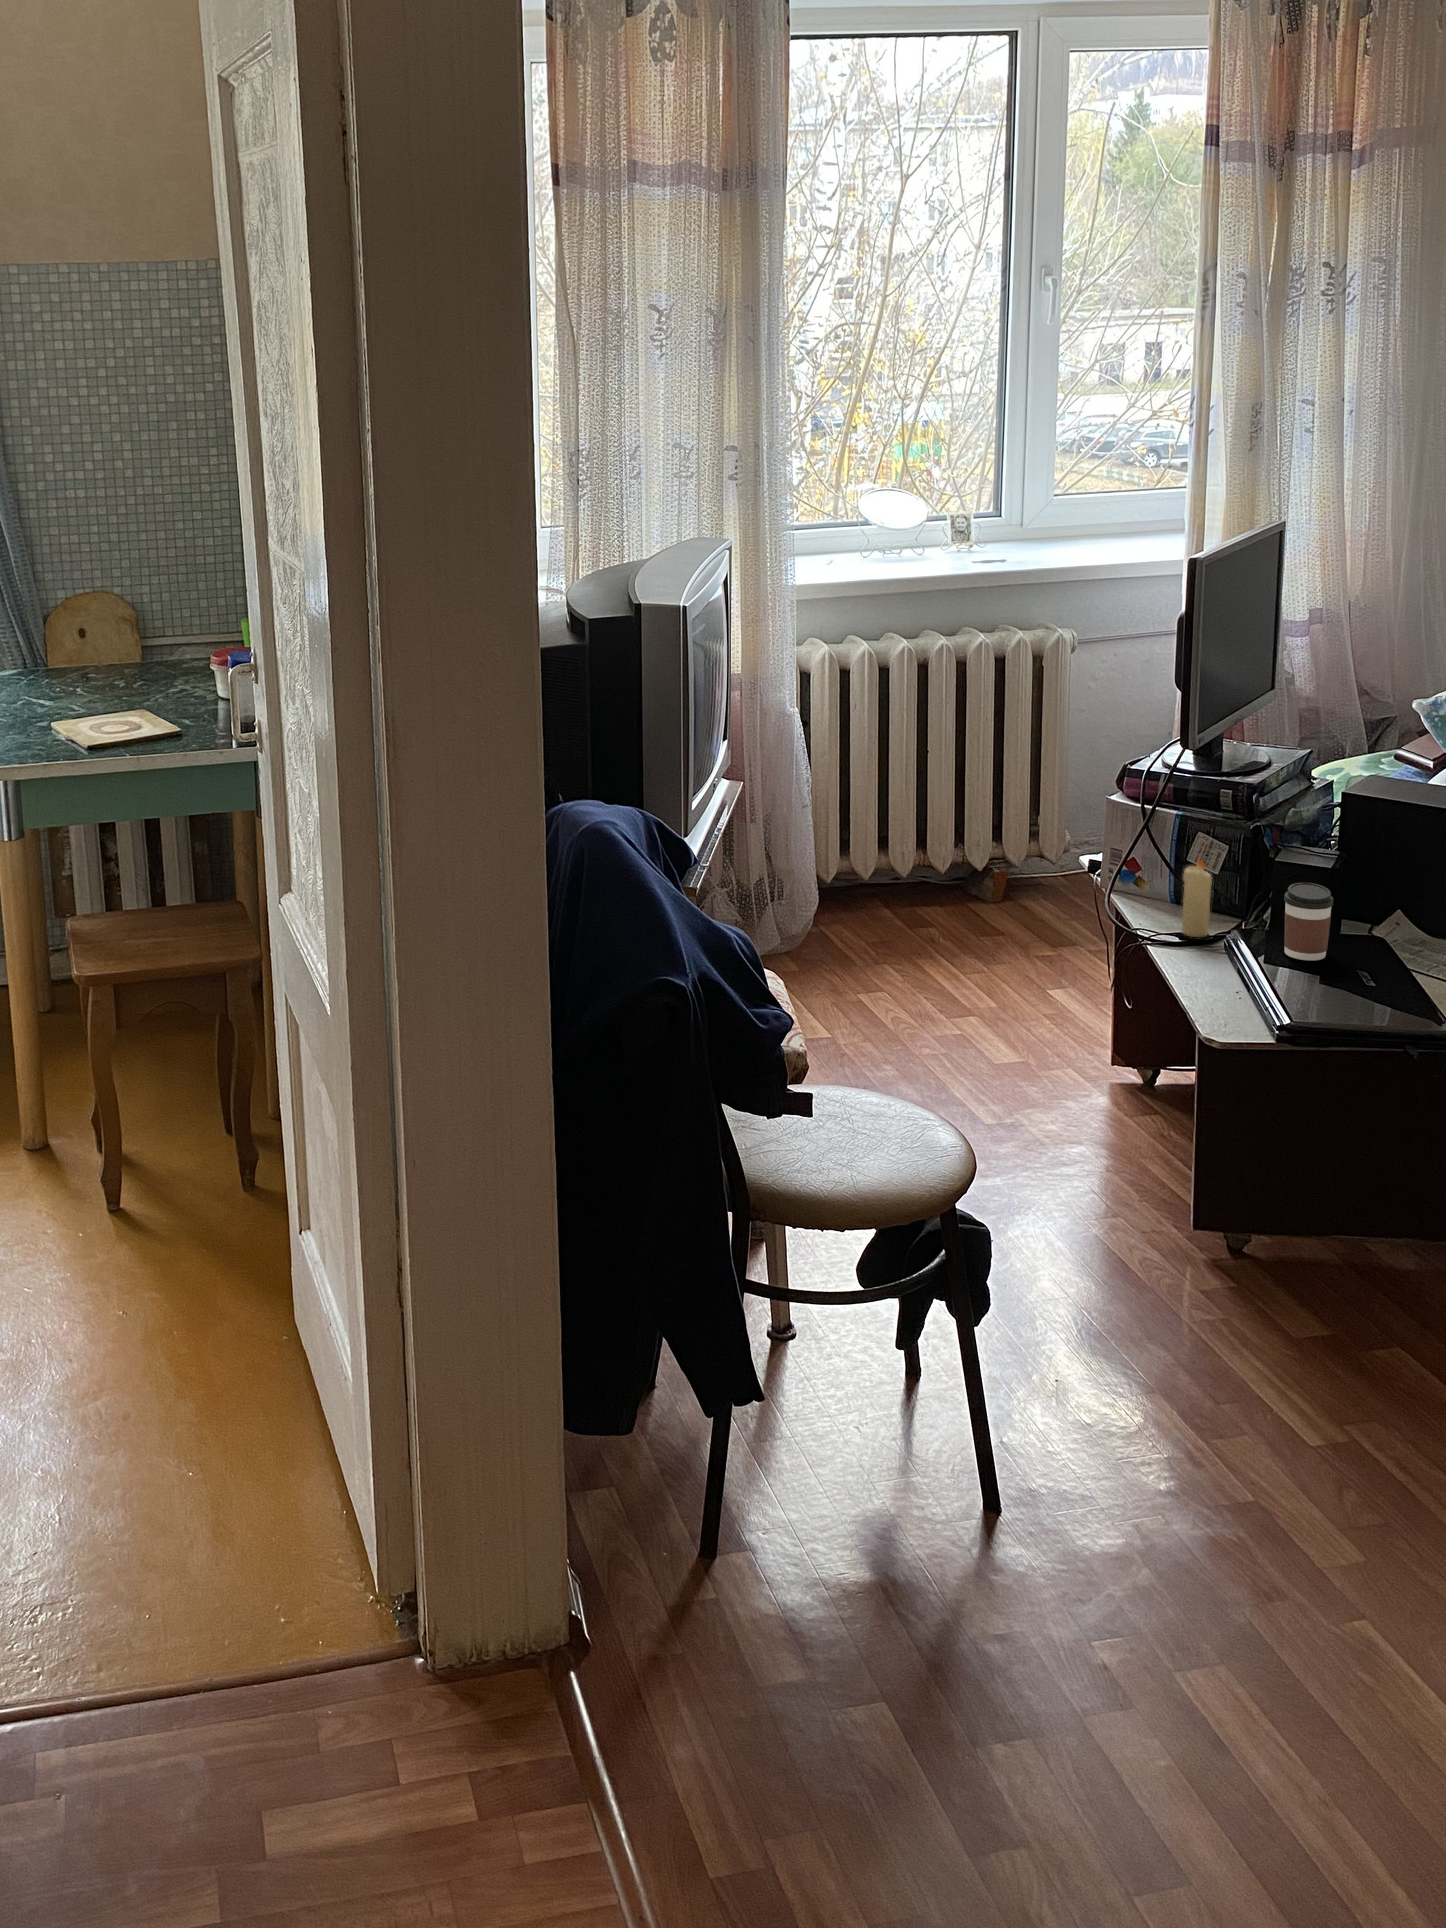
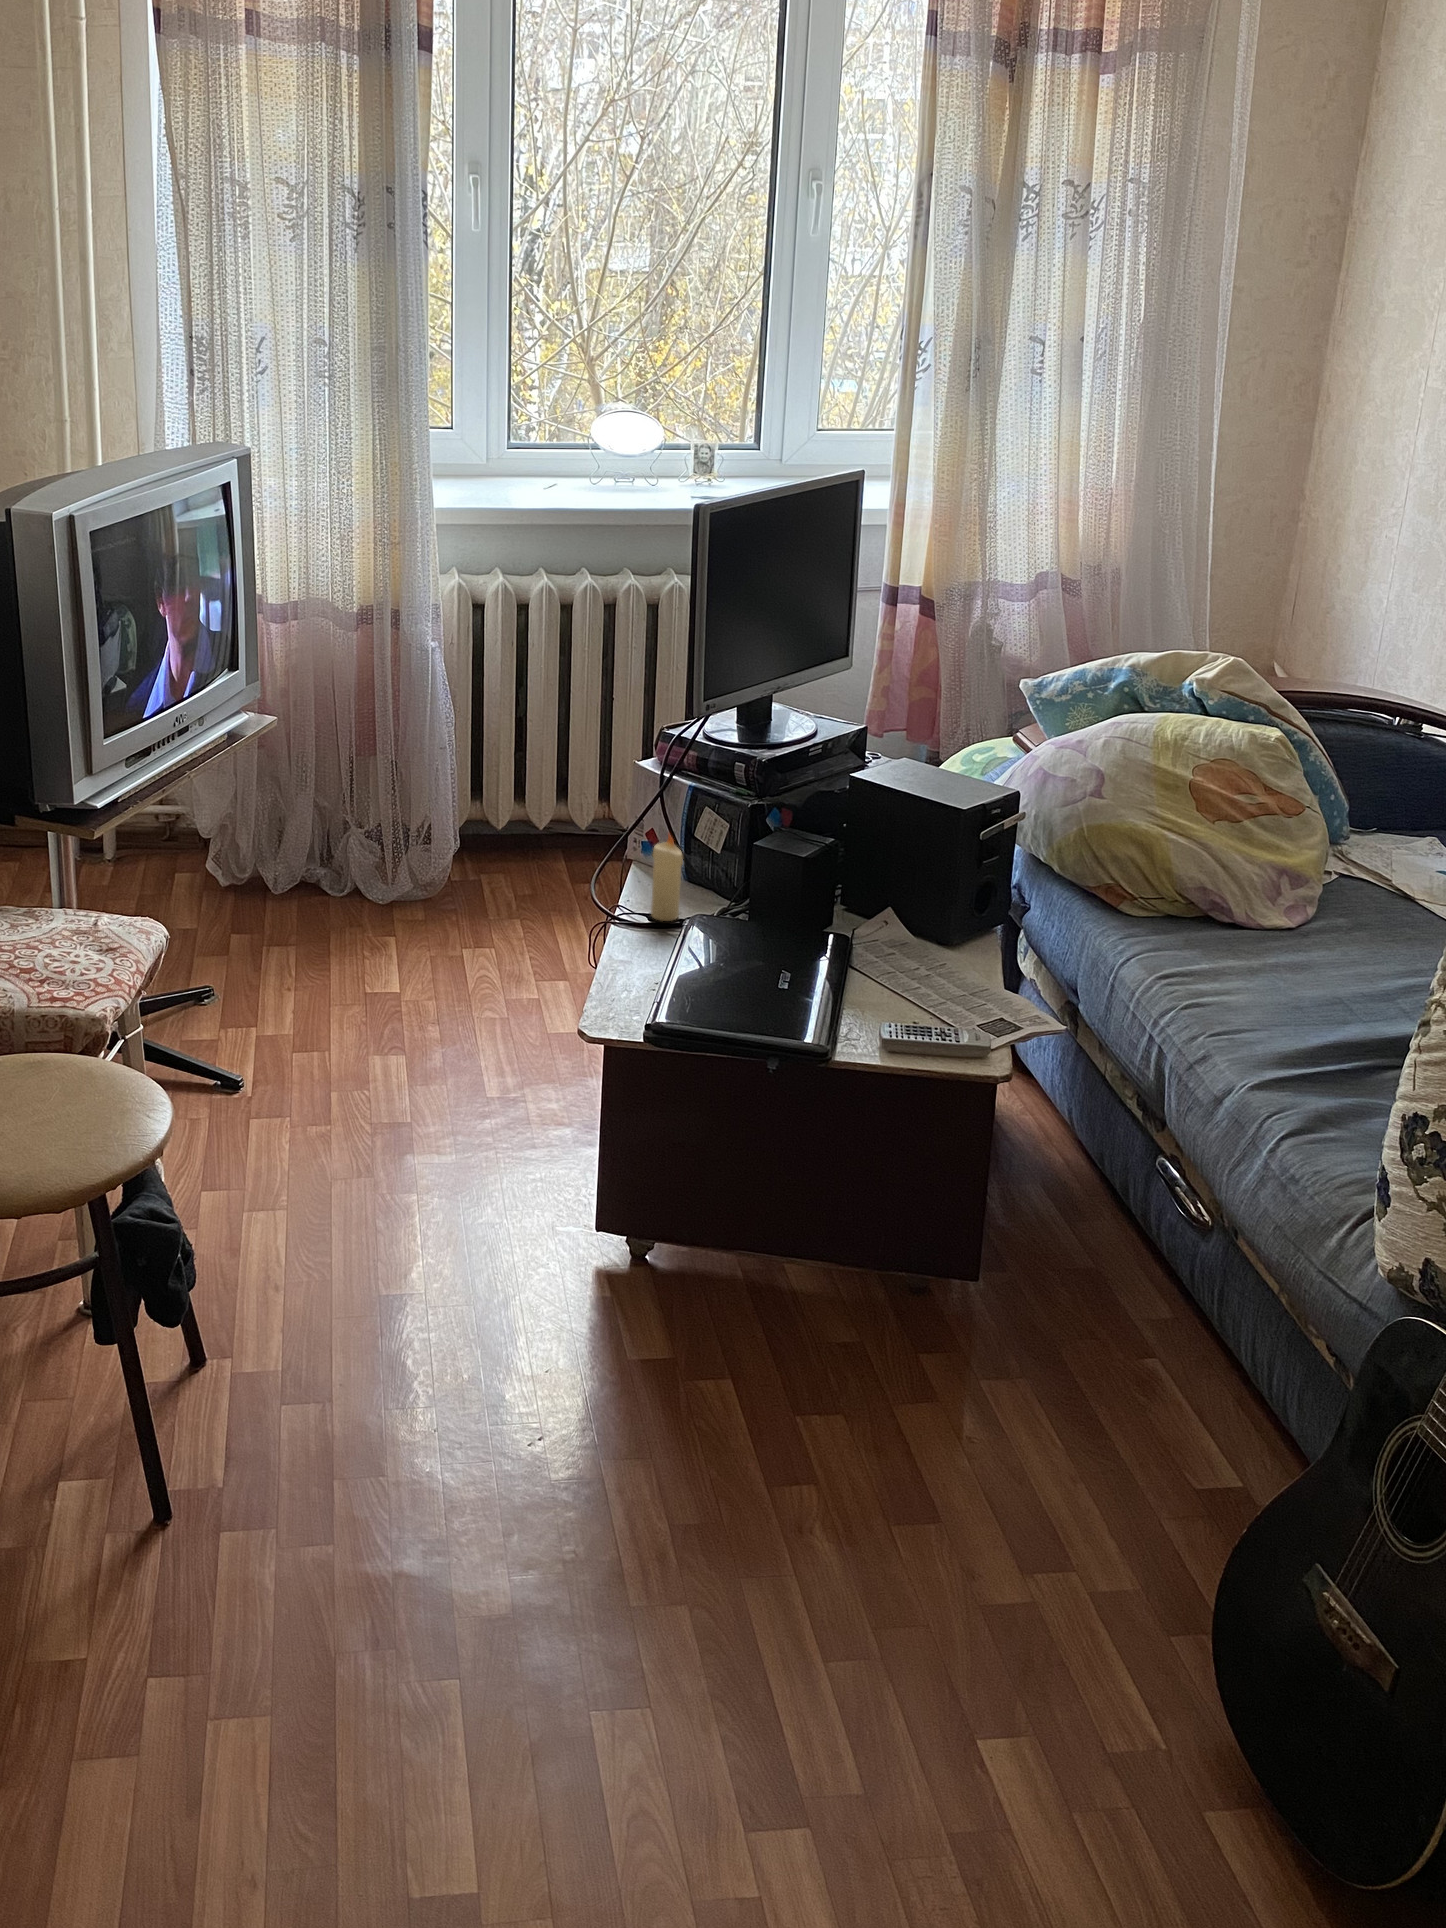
coffee cup: present [1284,883,1333,960] -> none [727,871,778,959]

